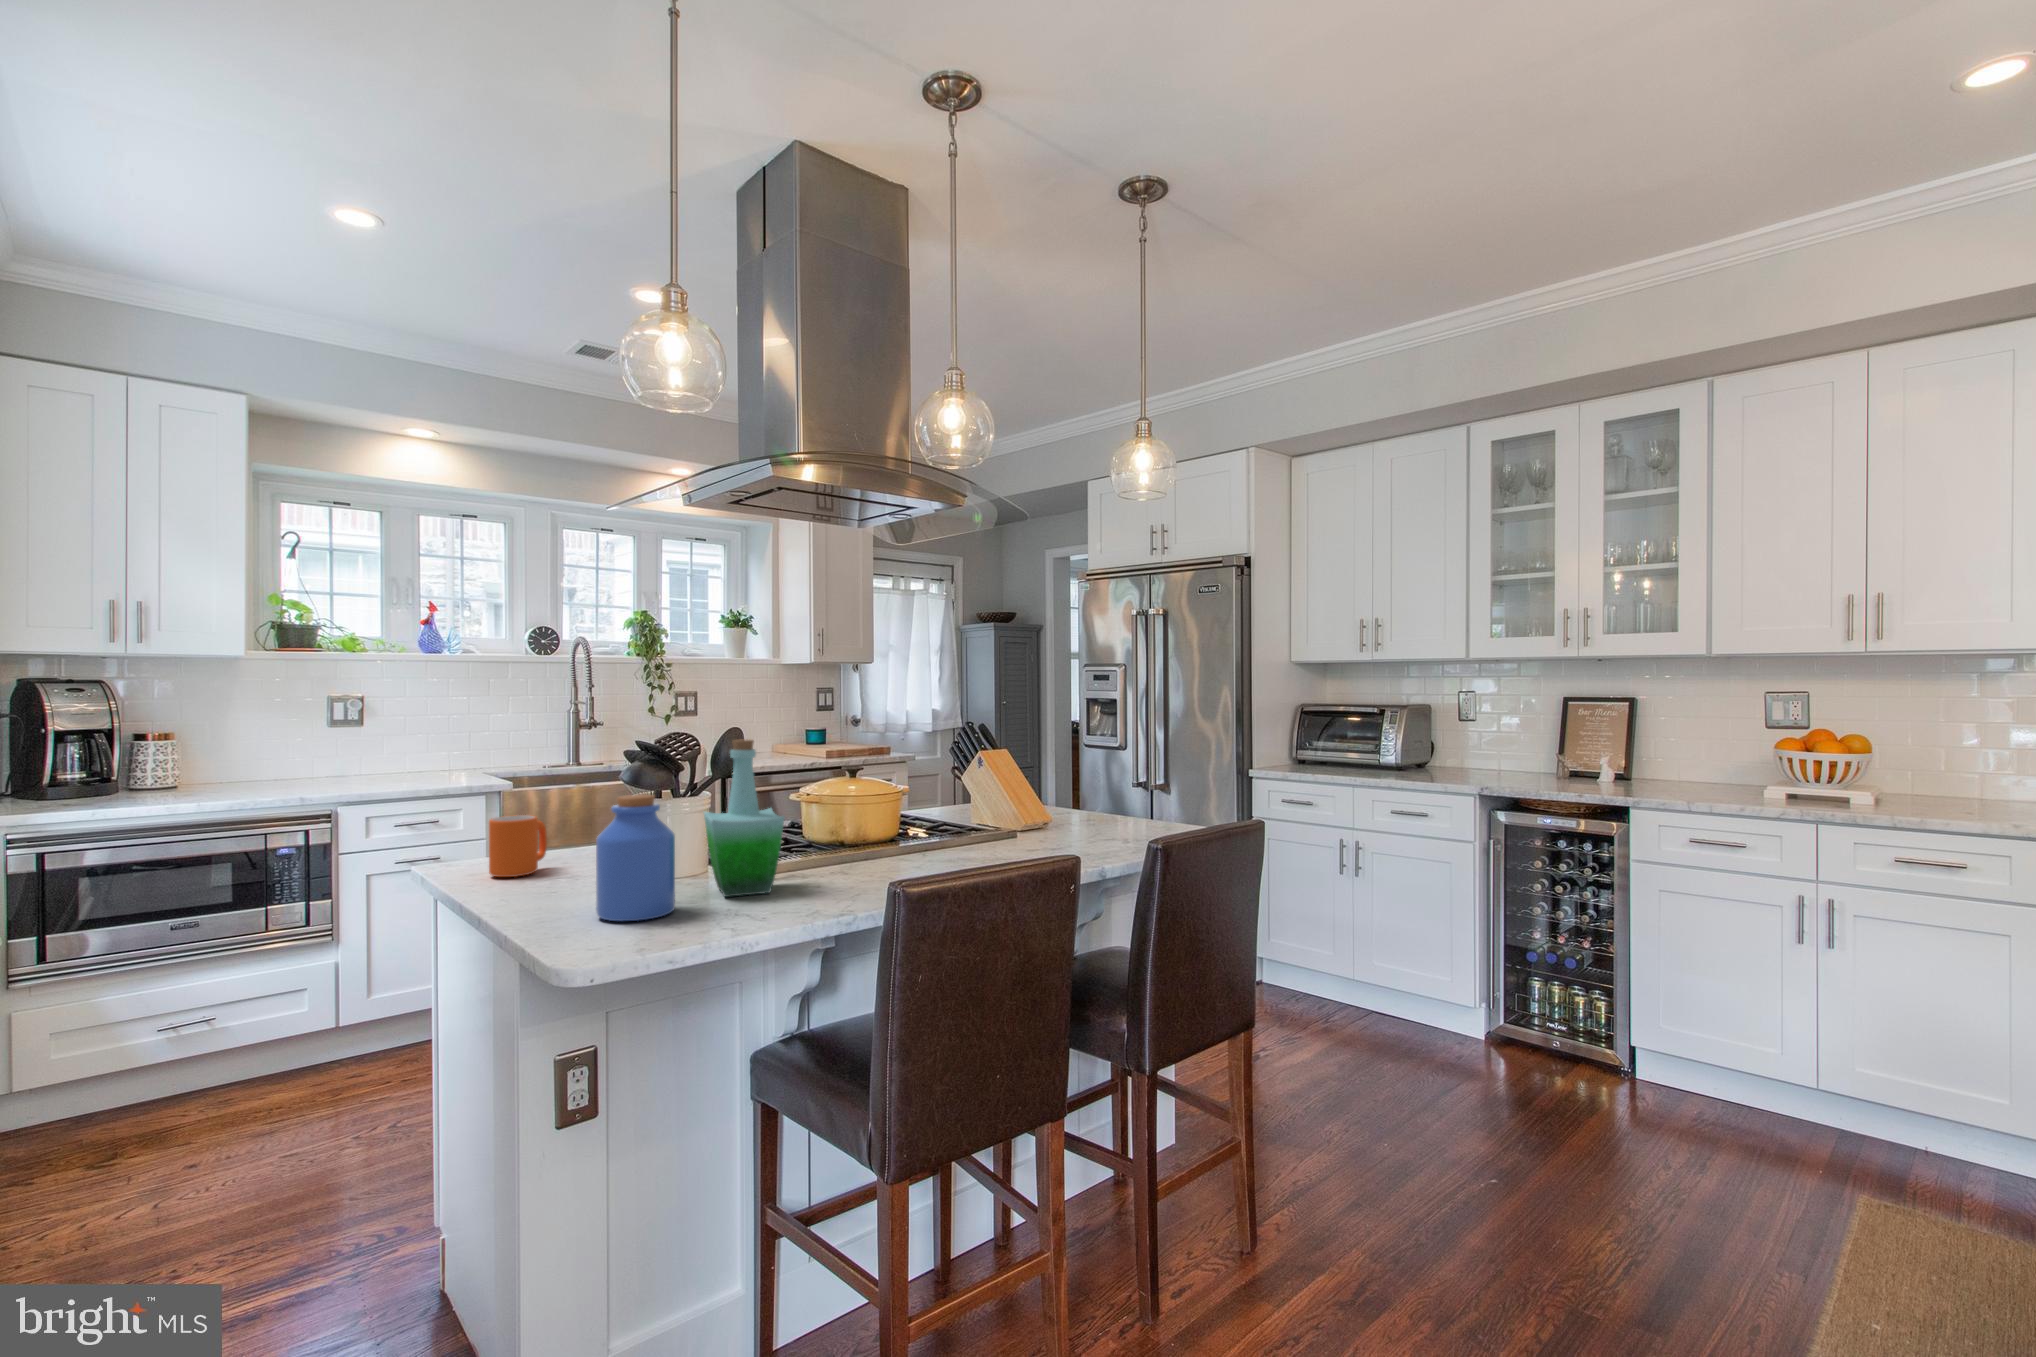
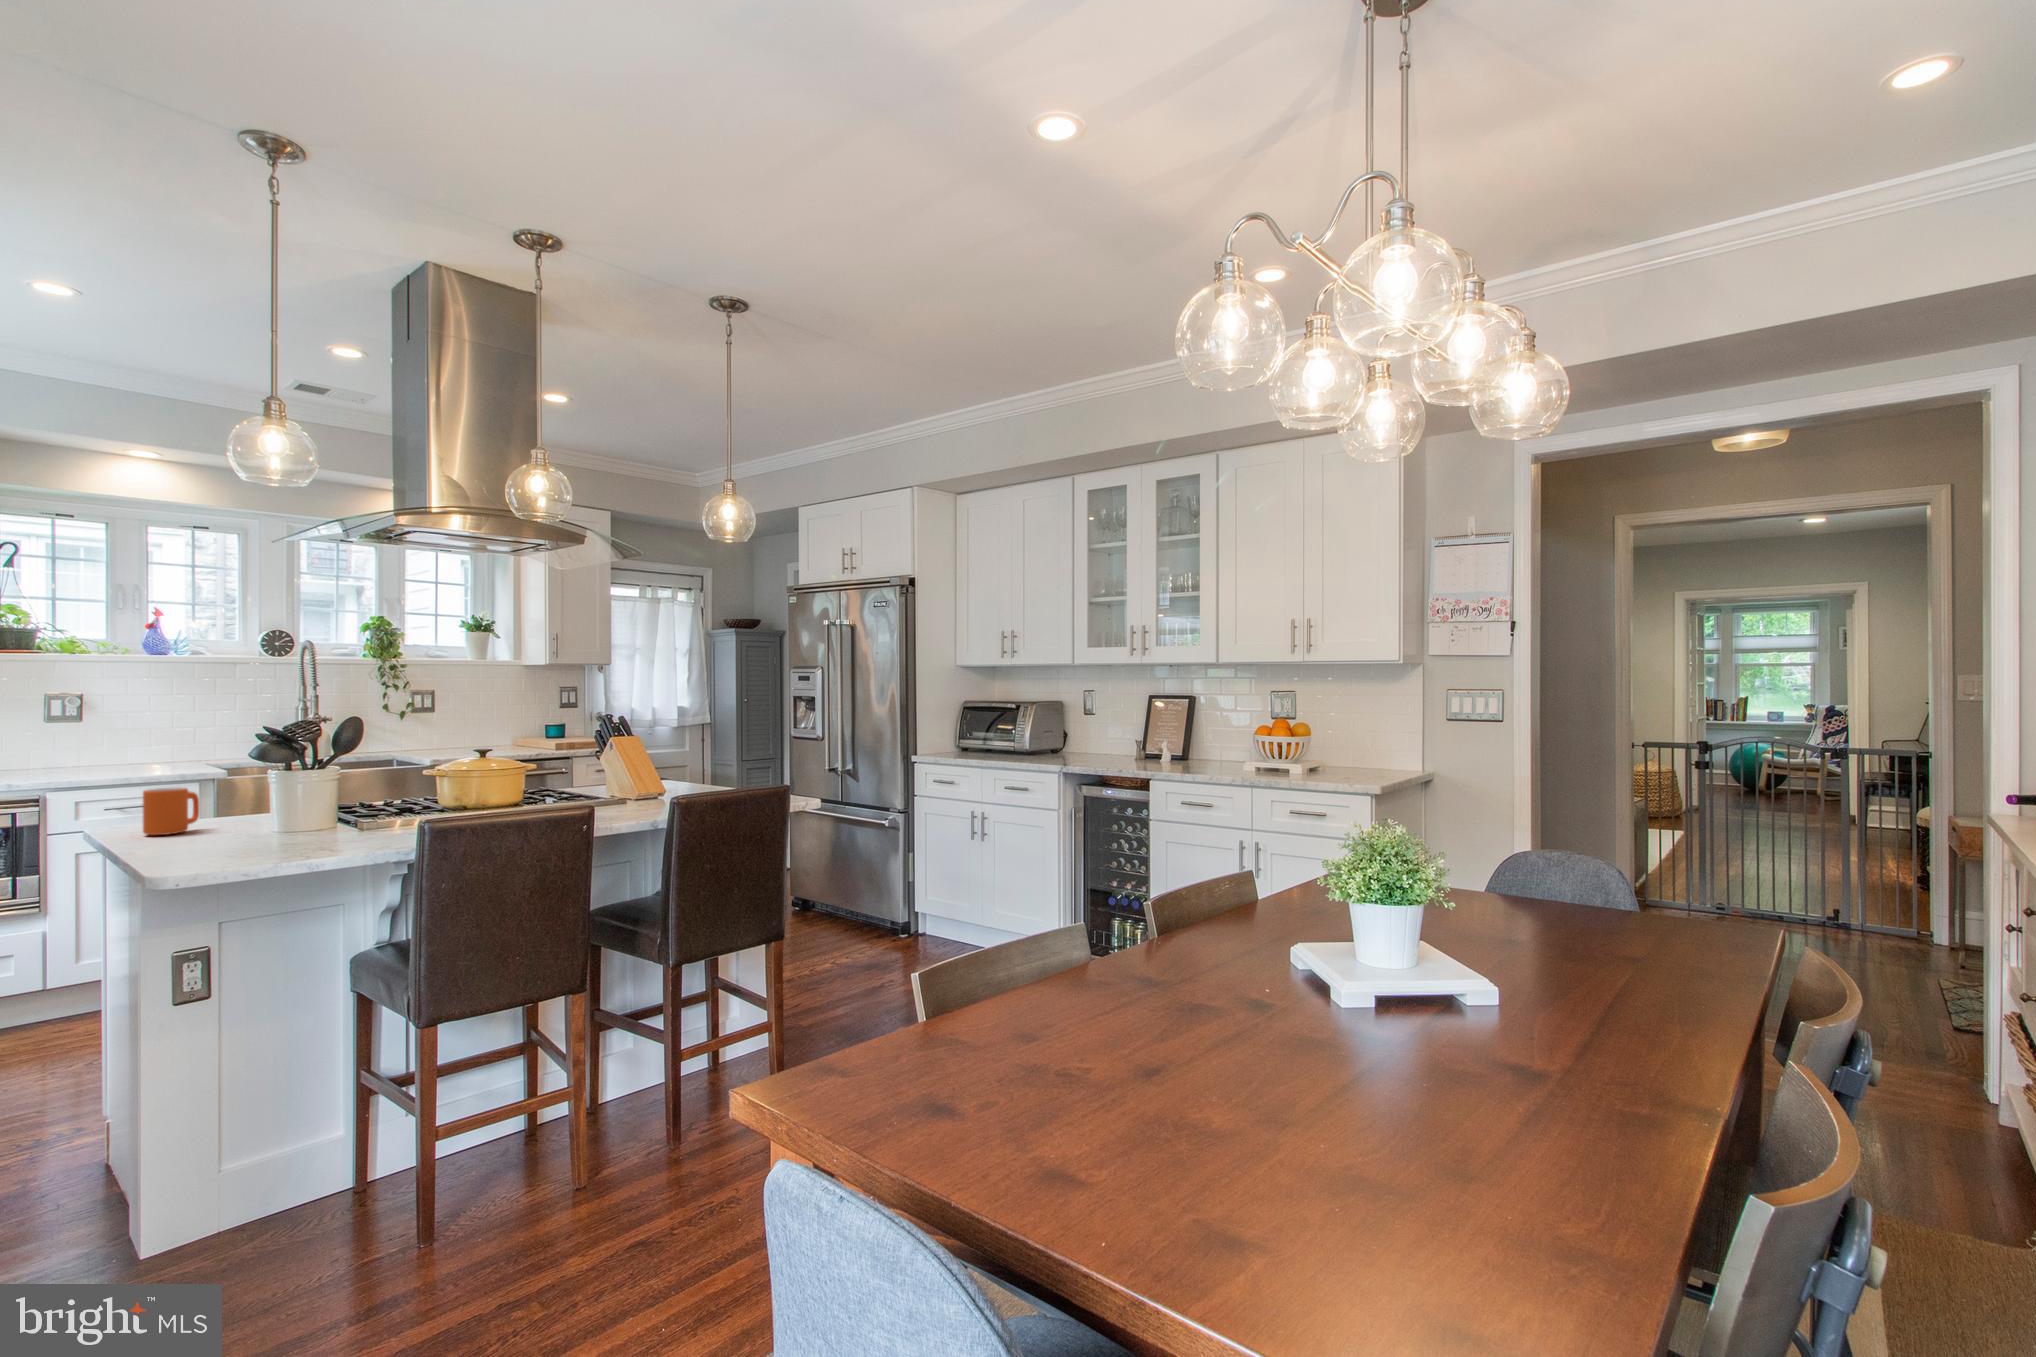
bottle: present [704,739,784,897] -> none [311,726,376,843]
jar: present [596,794,675,921] -> none [206,766,275,858]

